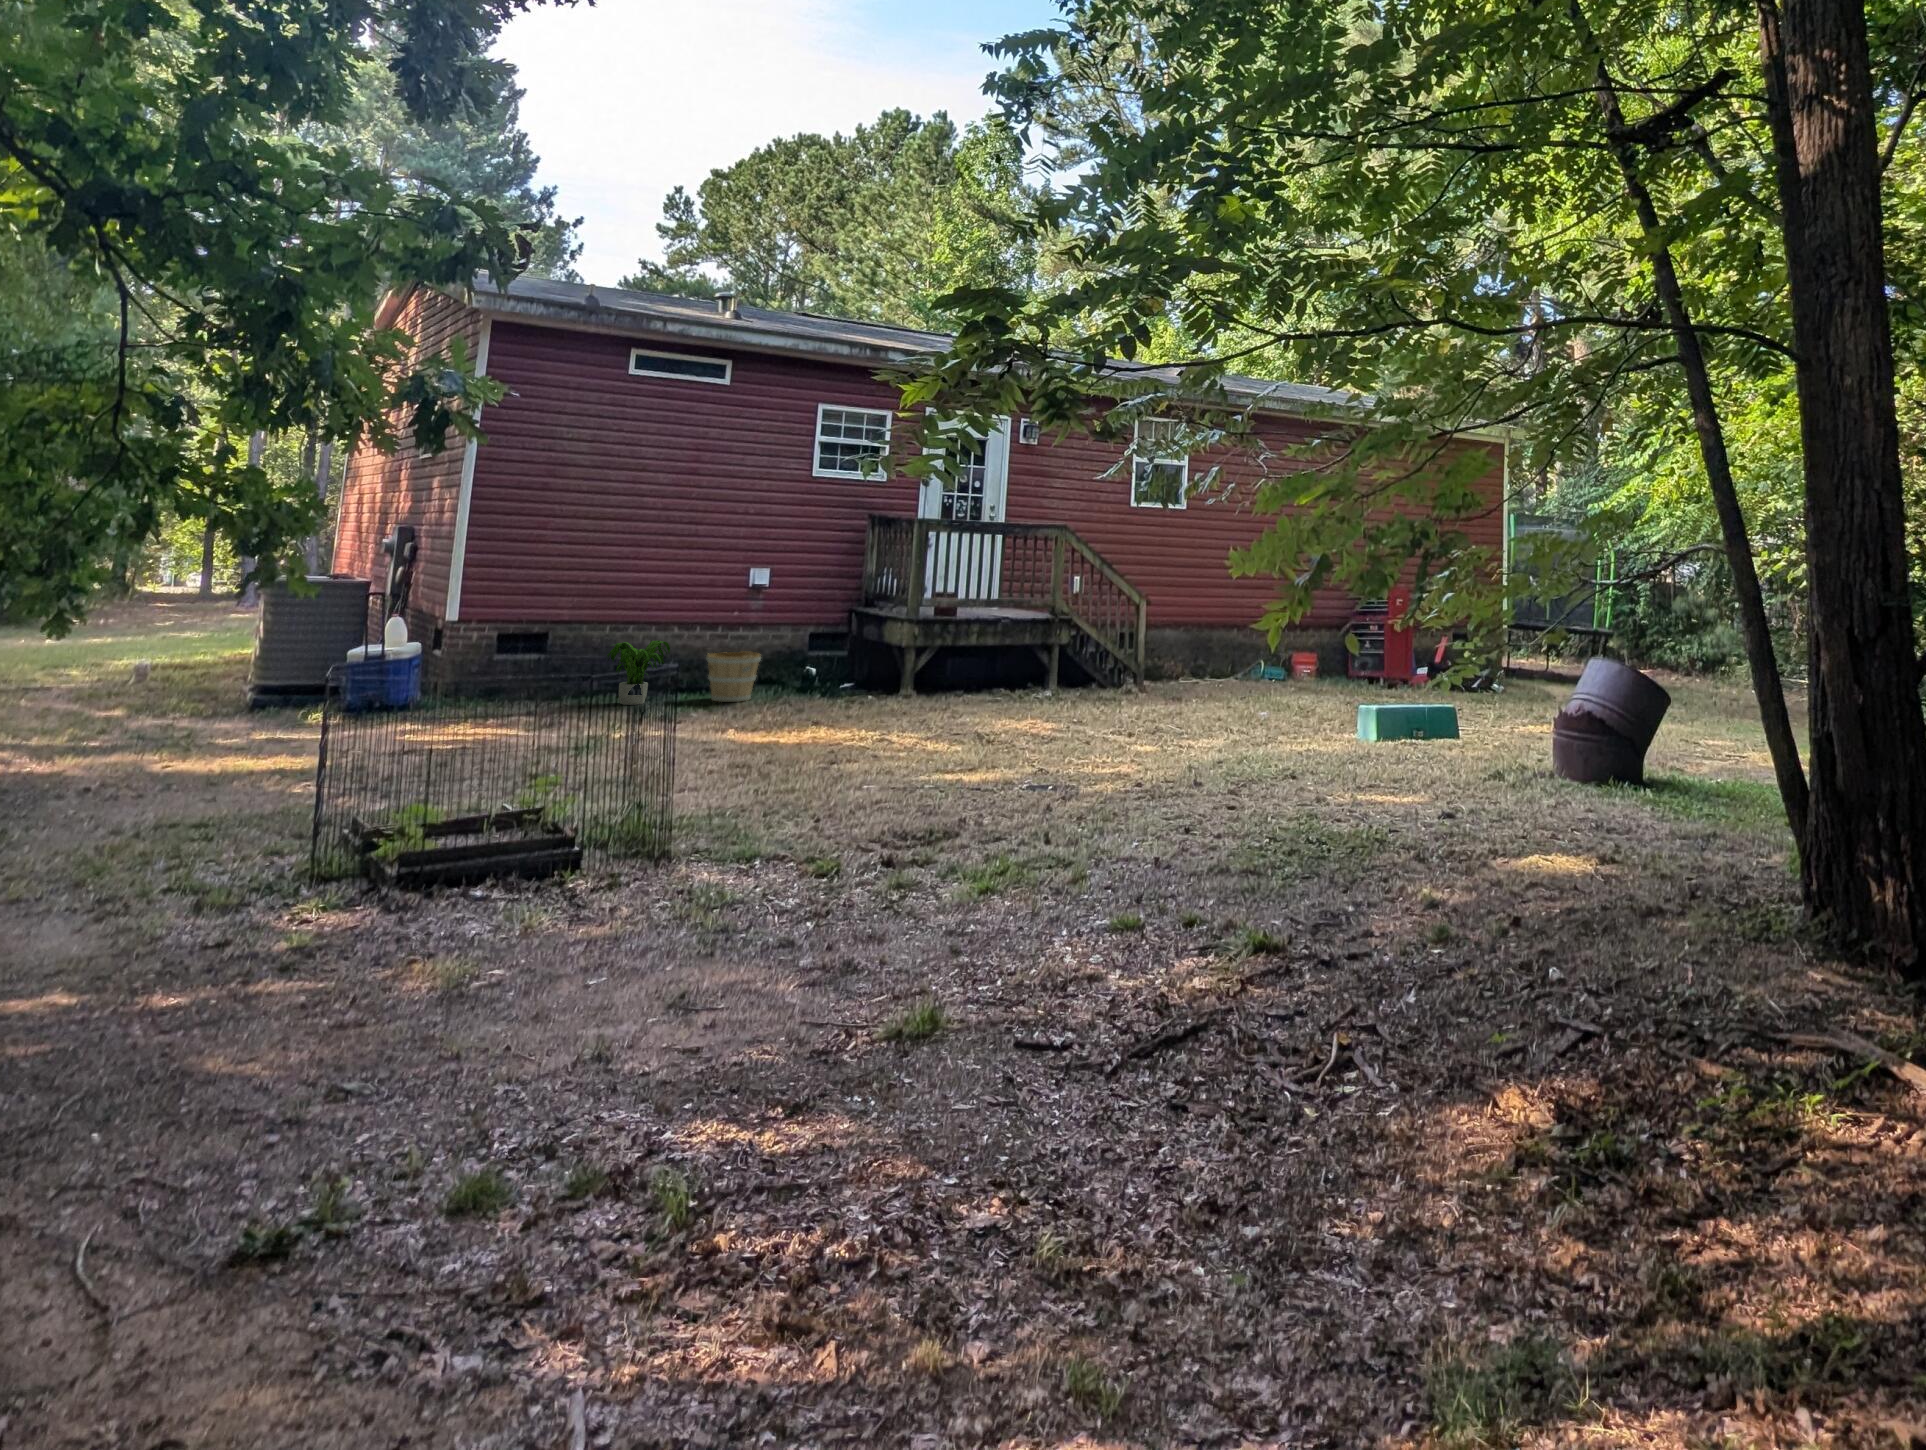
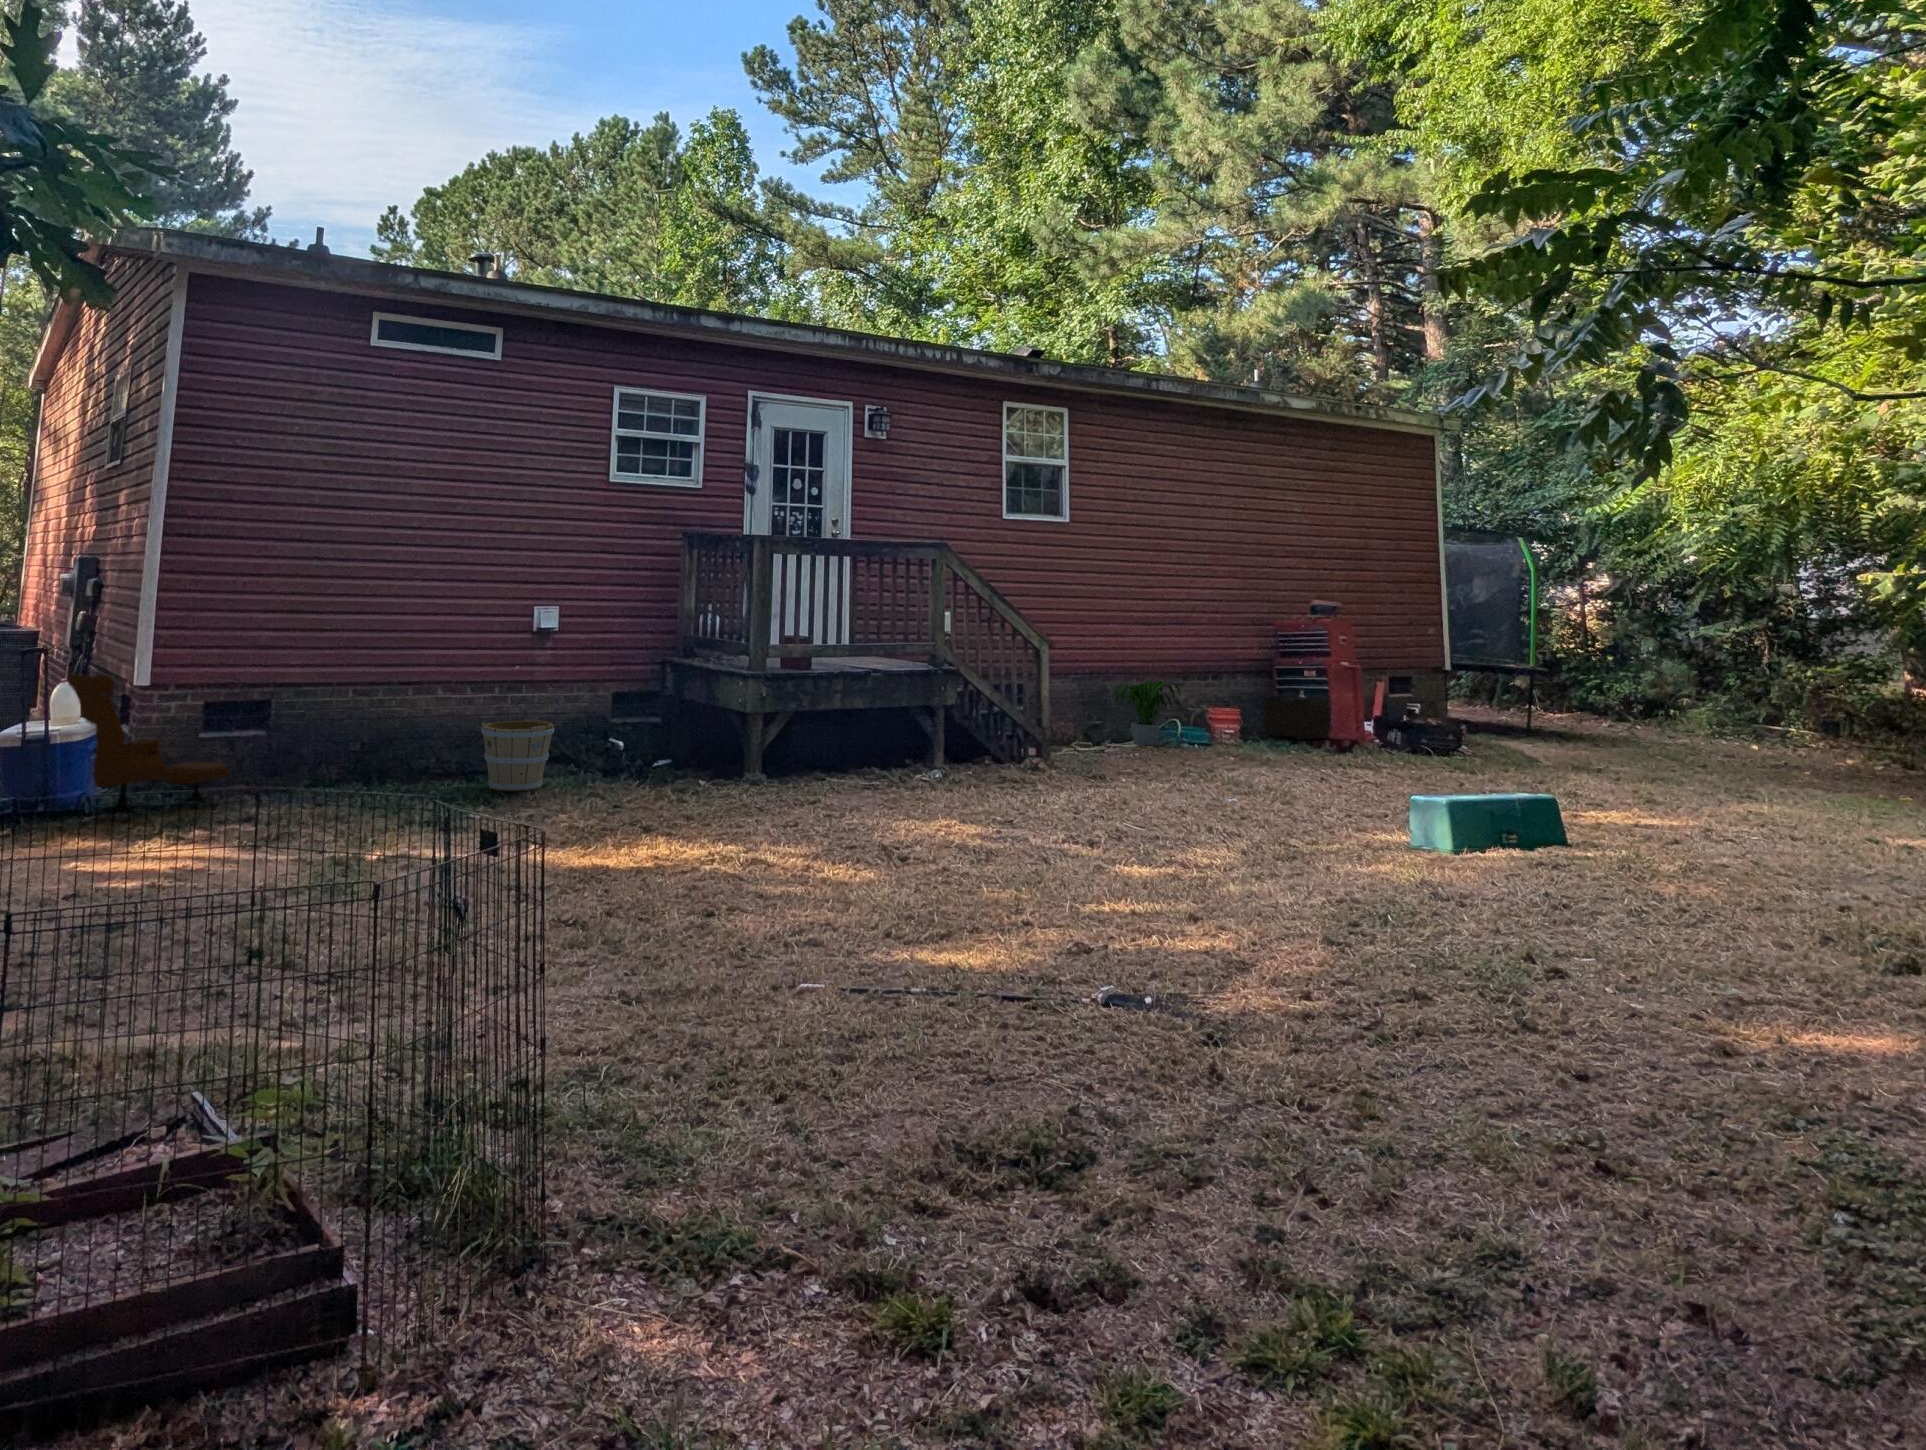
lounge chair: none [399,611,515,717] -> present [68,673,229,824]
potted plant: present [607,640,670,705] -> present [1113,680,1180,745]
wooden crate: none [1337,644,1387,679] -> present [1263,694,1330,740]

